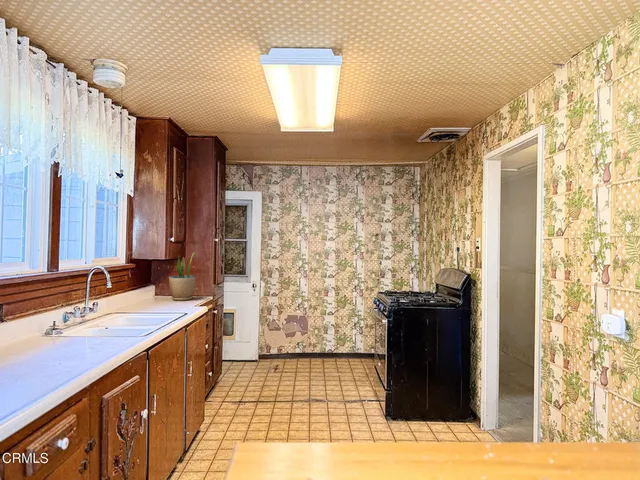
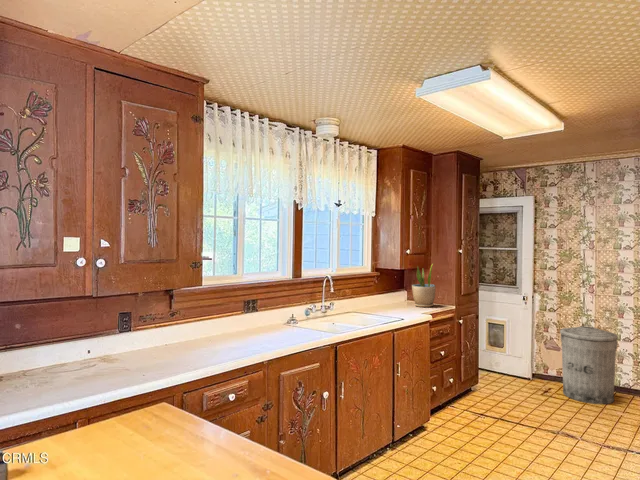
trash can: none [286,304,328,371] -> present [560,325,618,404]

